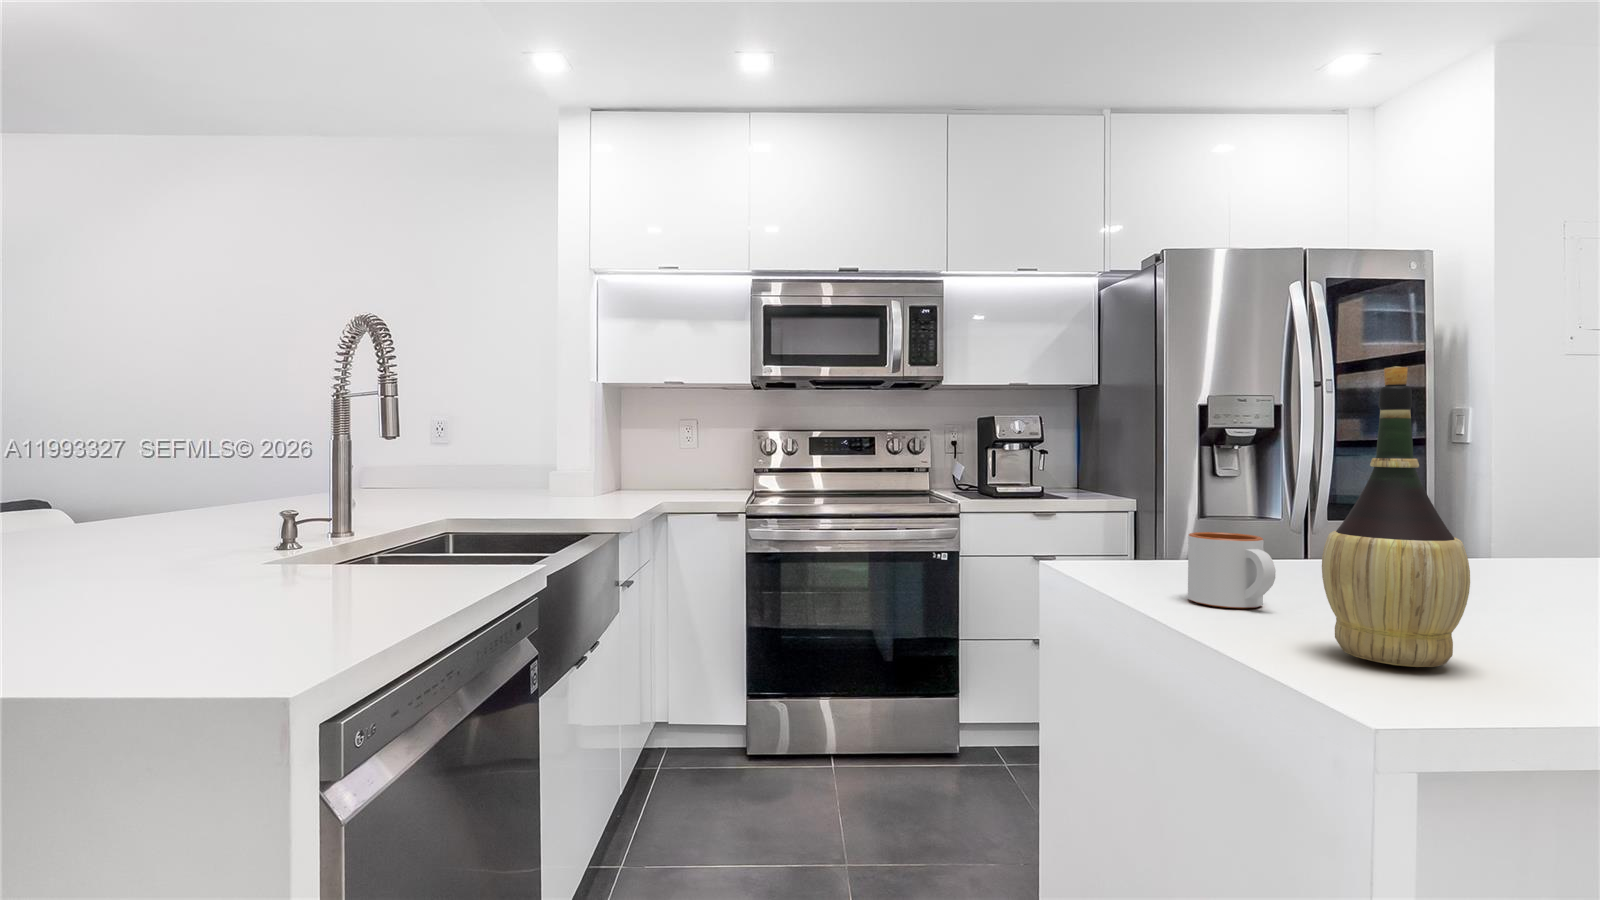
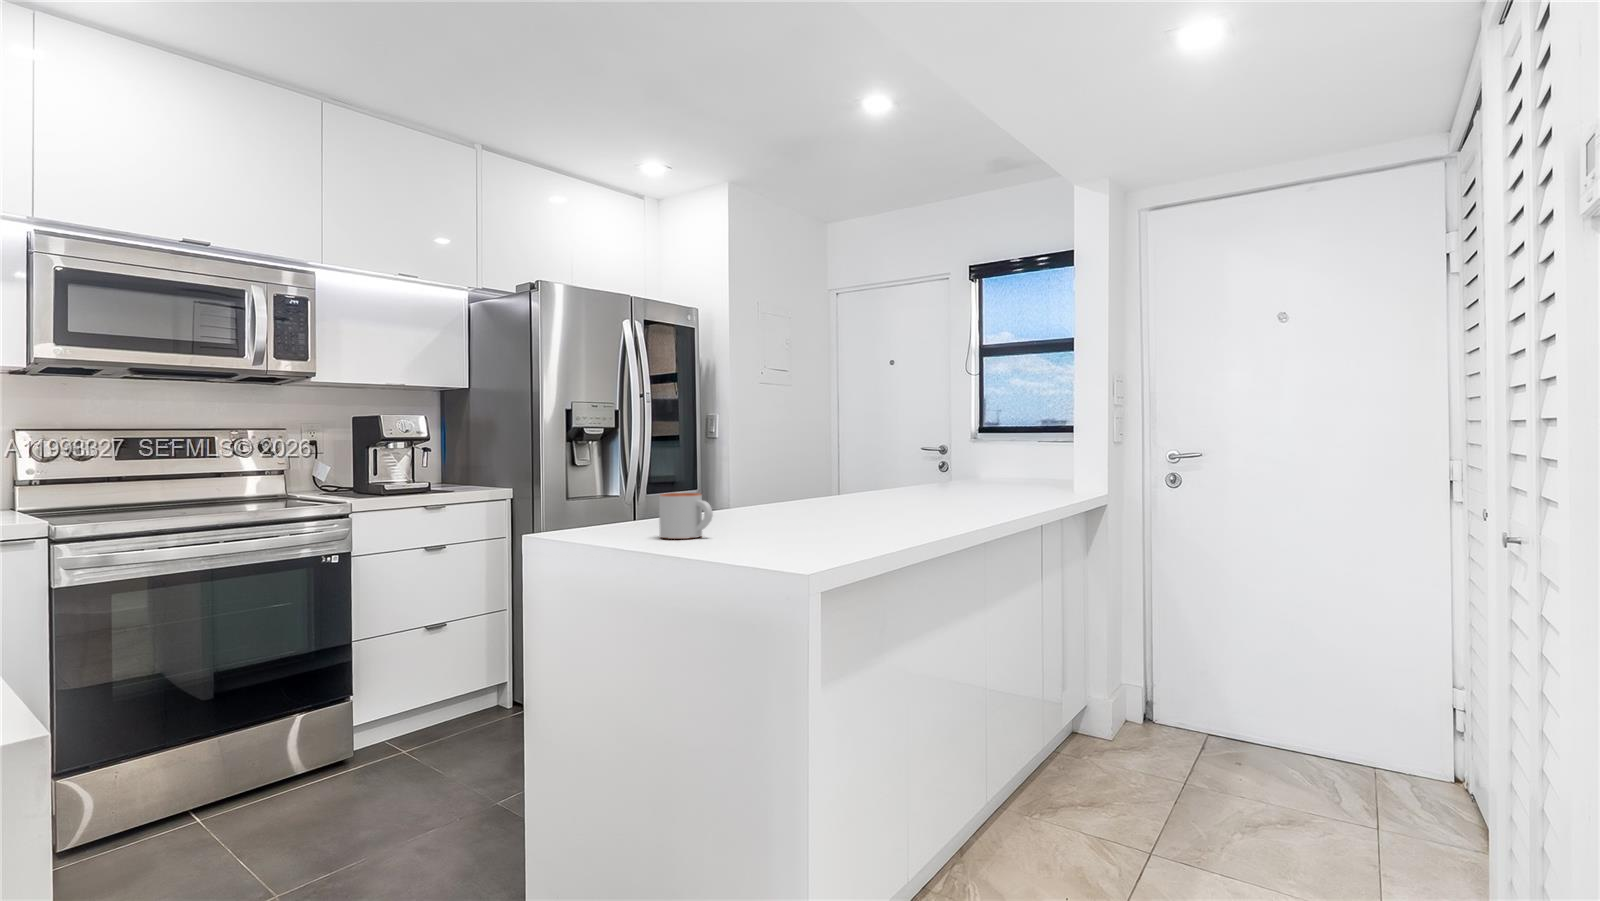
wine bottle: present [1322,366,1470,667] -> none [757,393,818,546]

